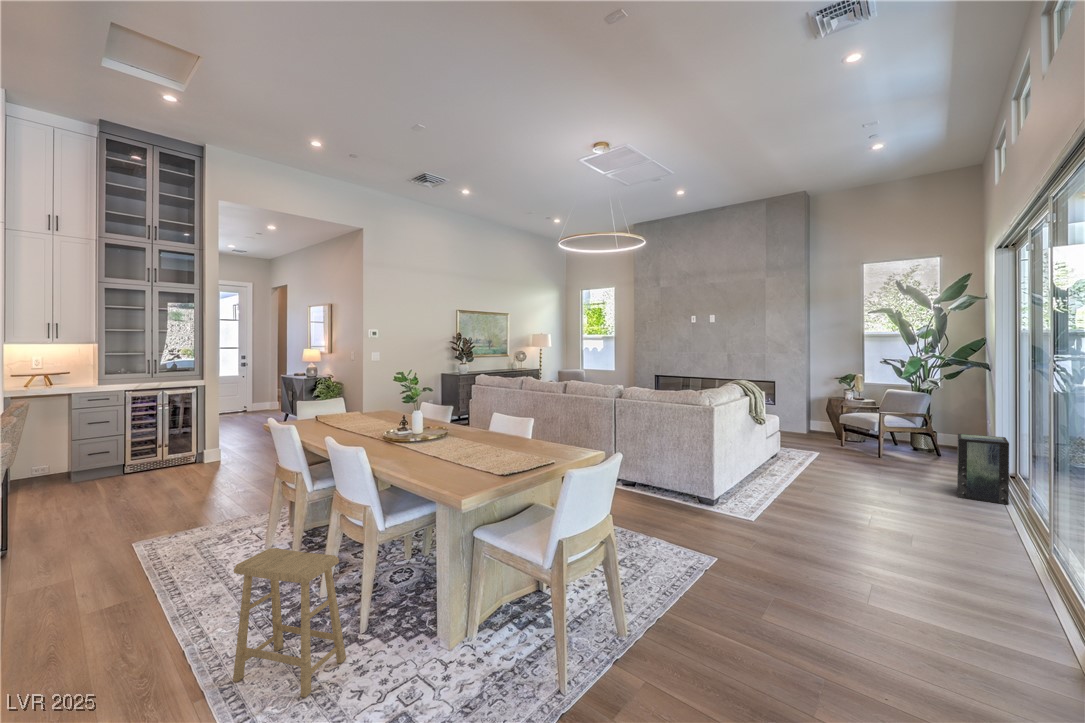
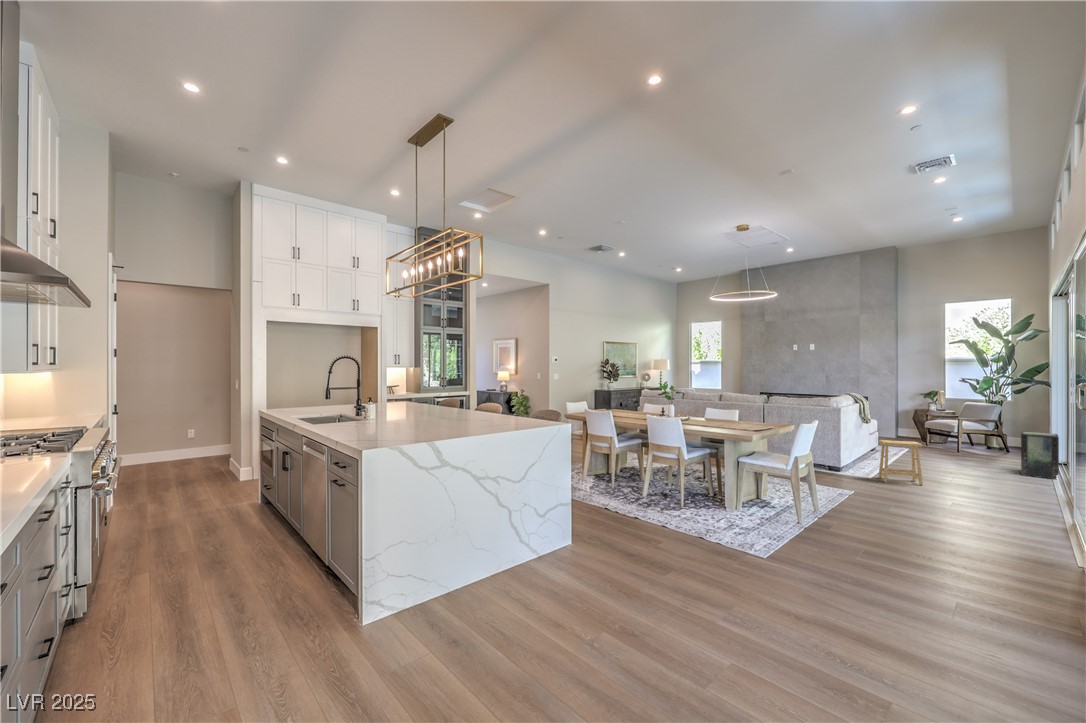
footstool: present [233,548,346,697] -> present [879,440,923,485]

